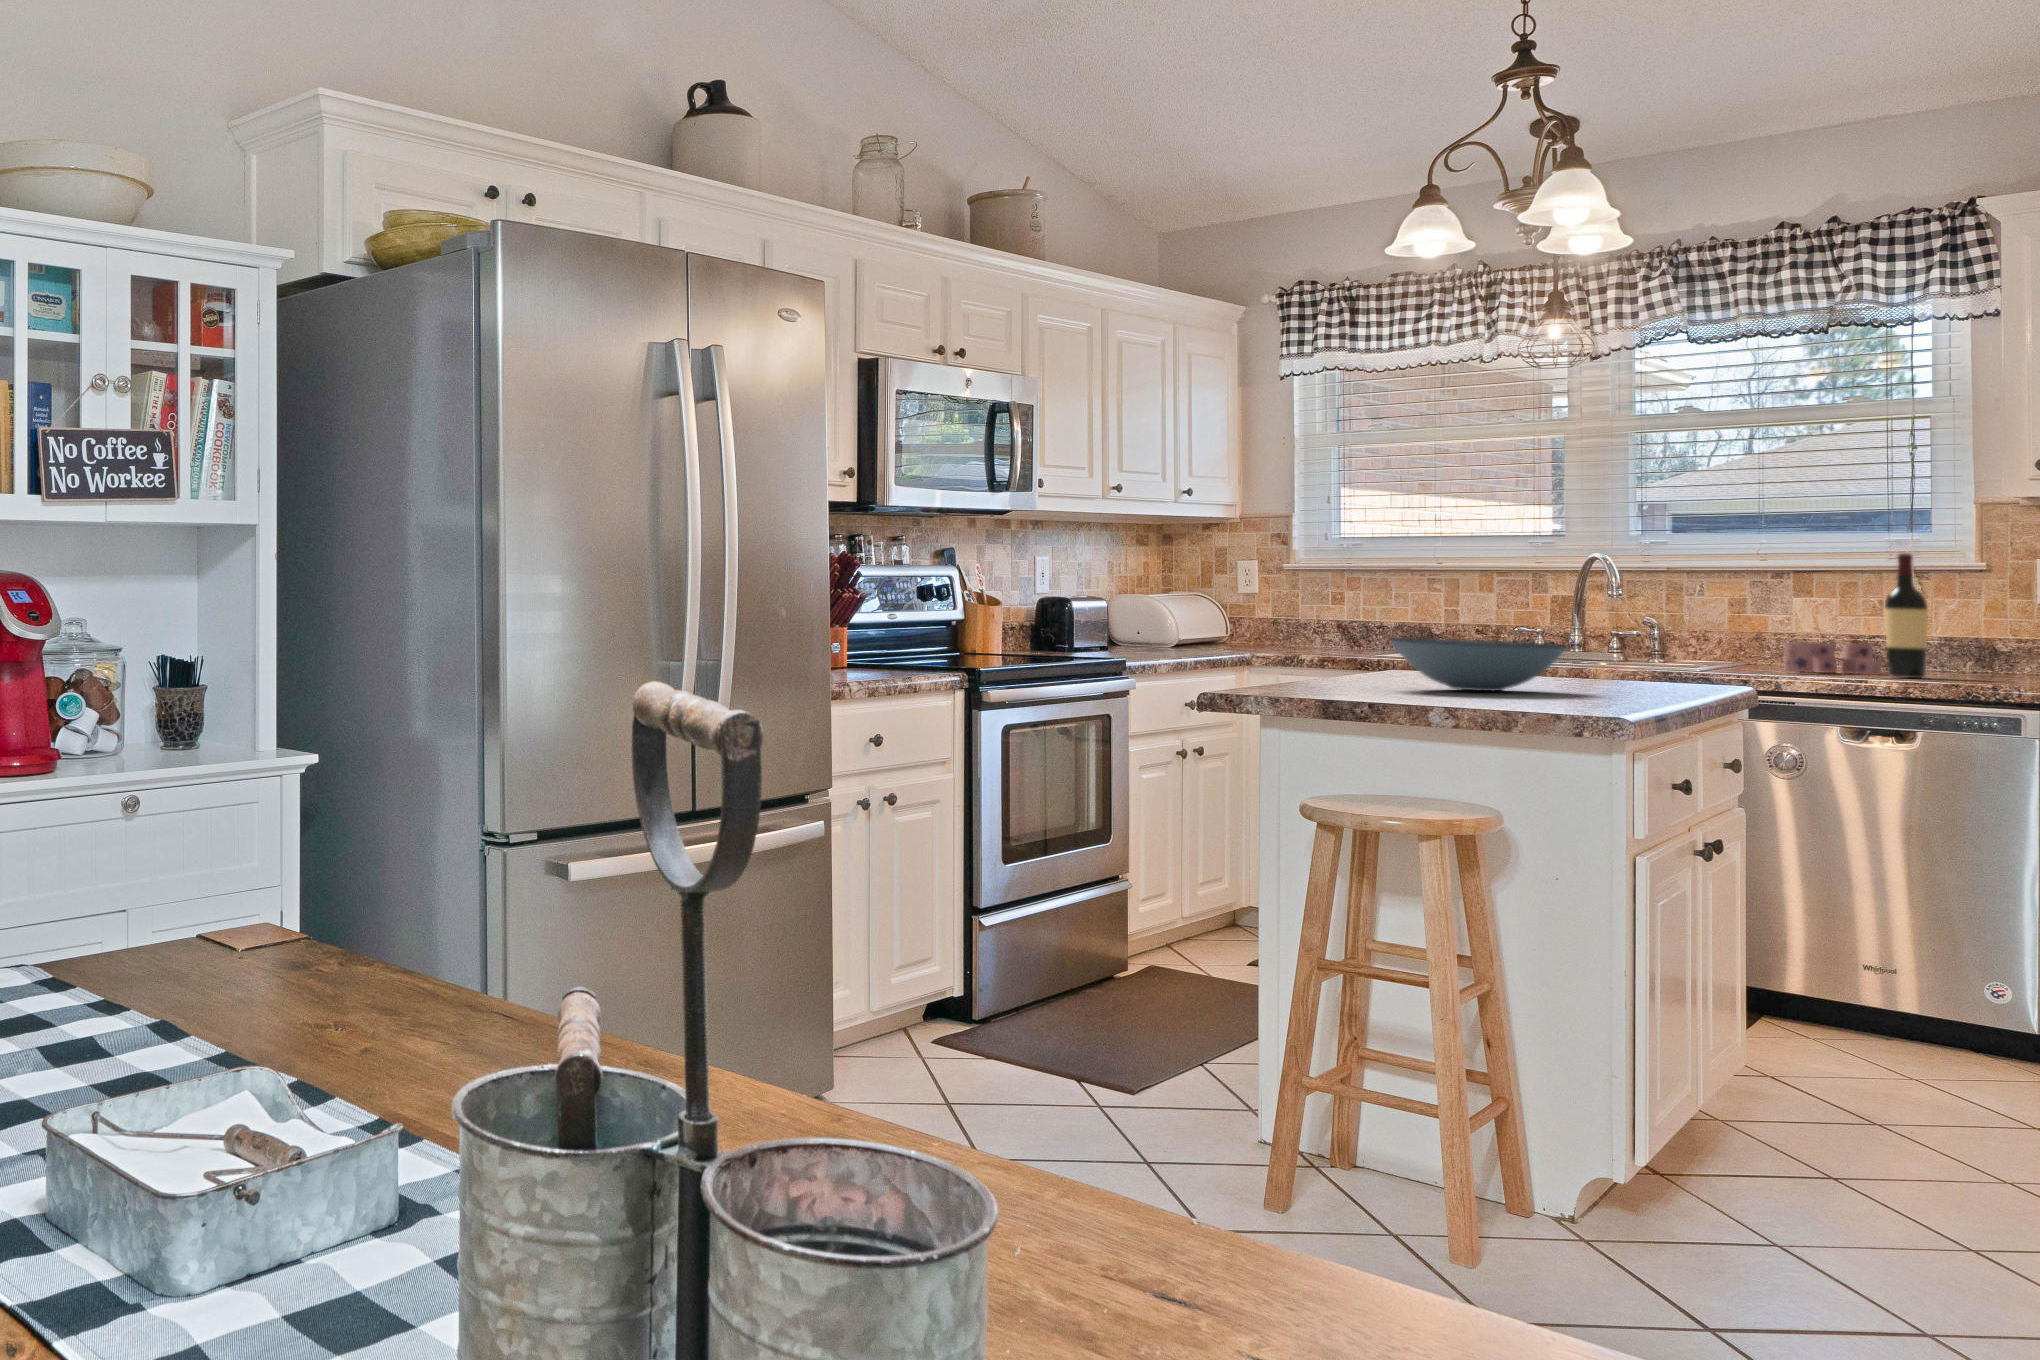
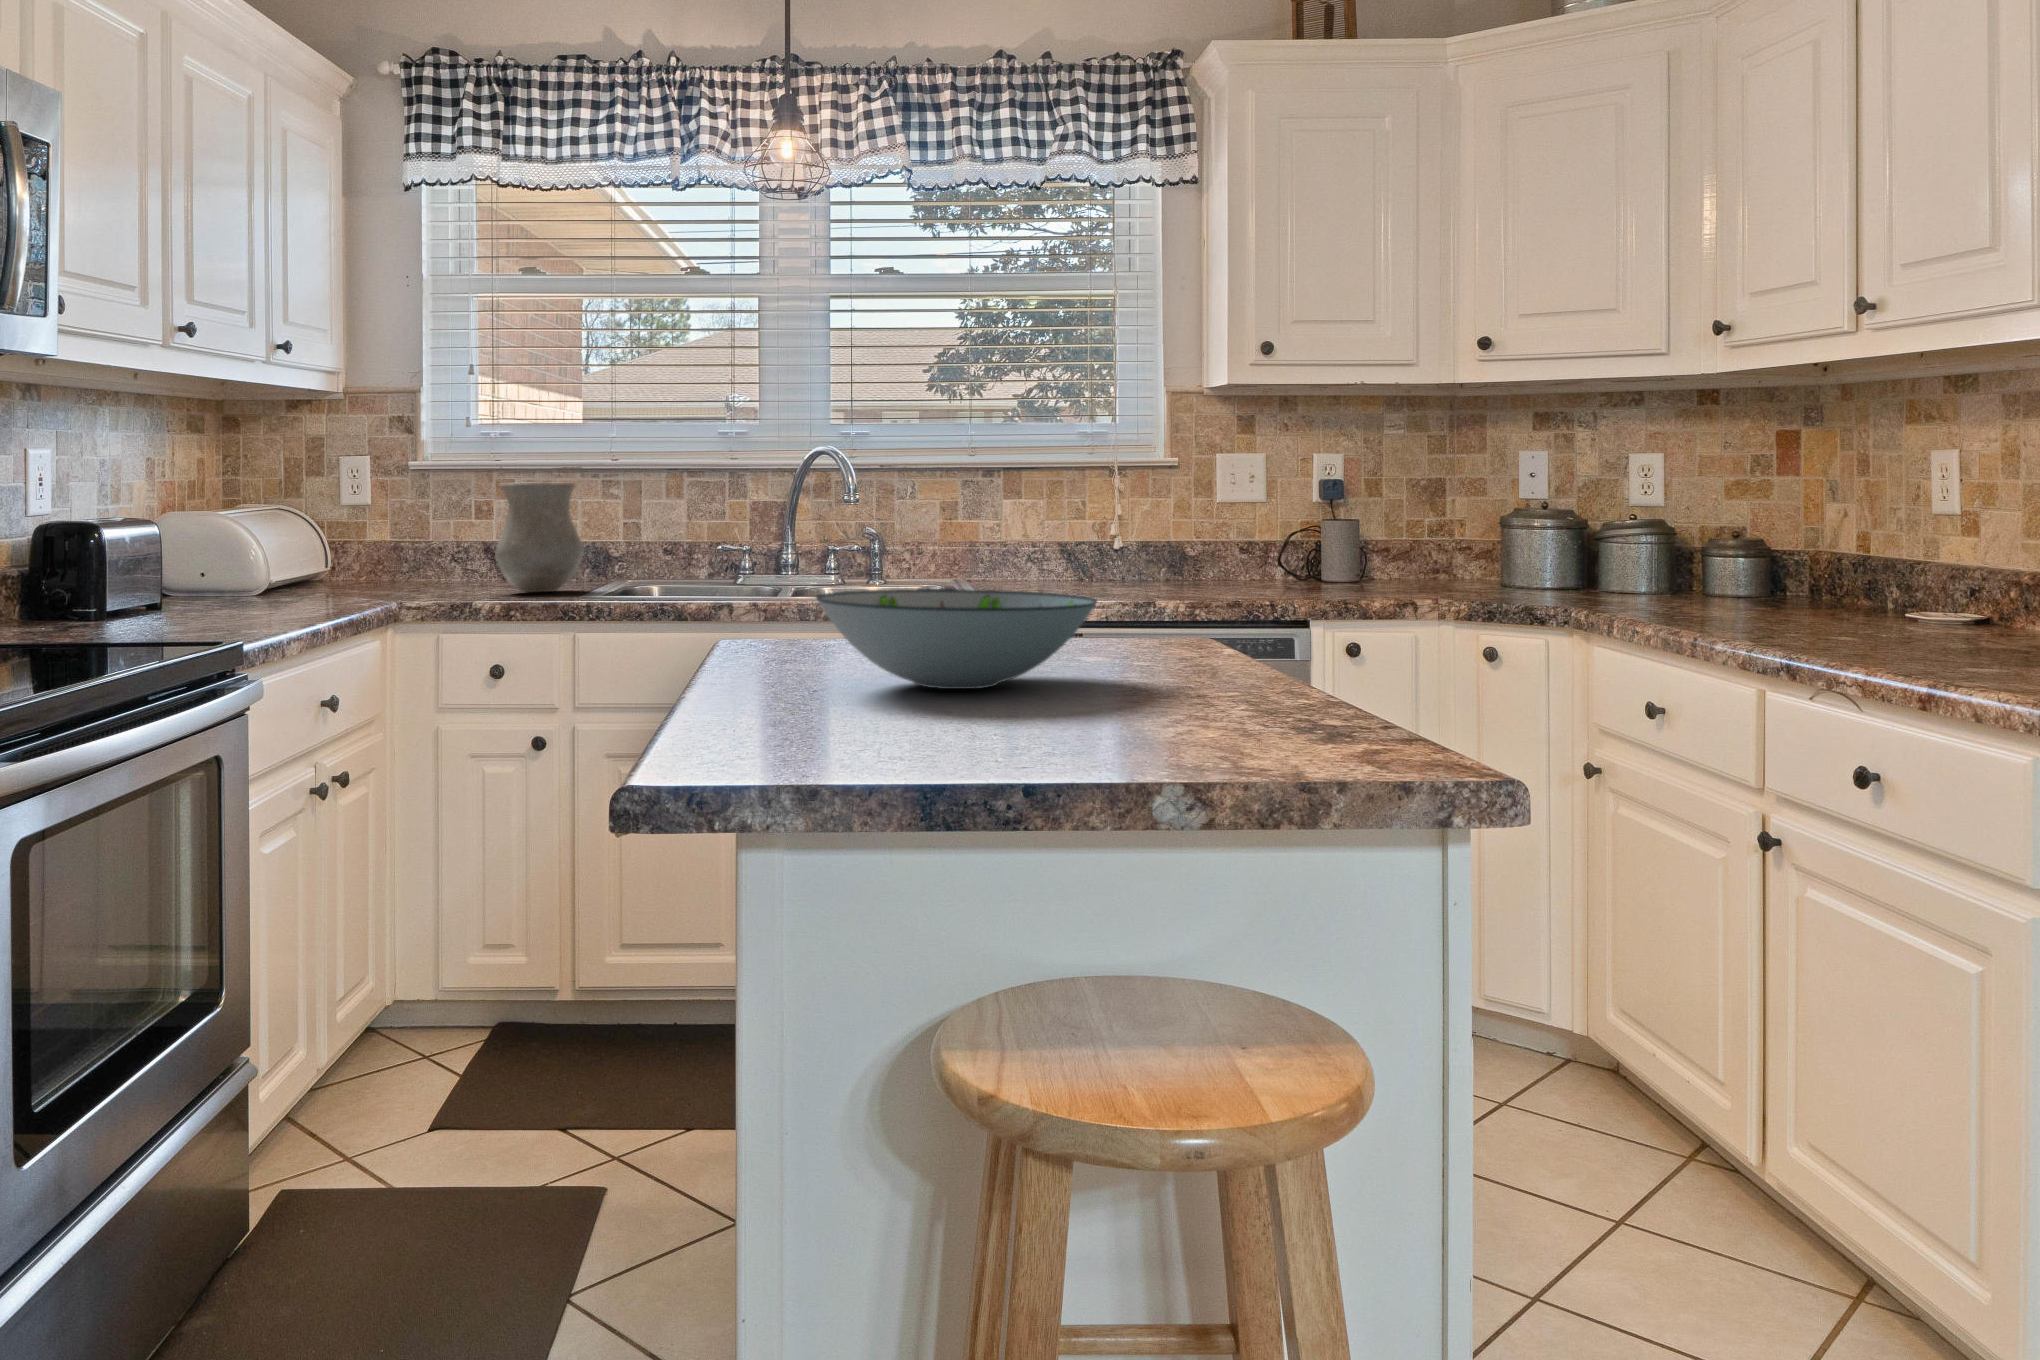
wine bottle: present [1885,553,1928,678] -> none [1151,443,1191,591]
vase: none [1342,582,1411,660] -> present [495,482,584,592]
candle: present [1785,642,1882,675] -> none [1031,549,1121,588]

